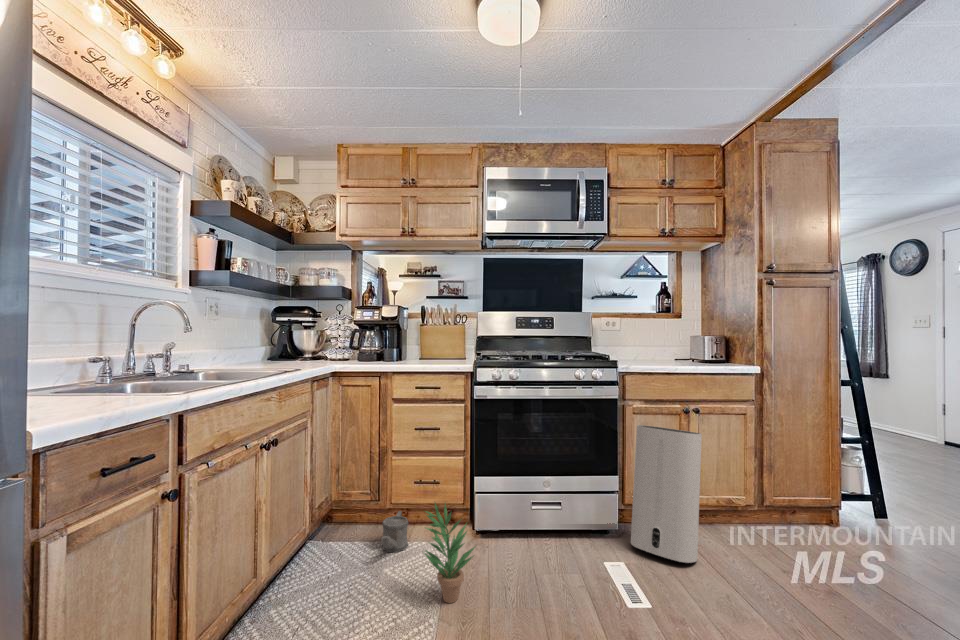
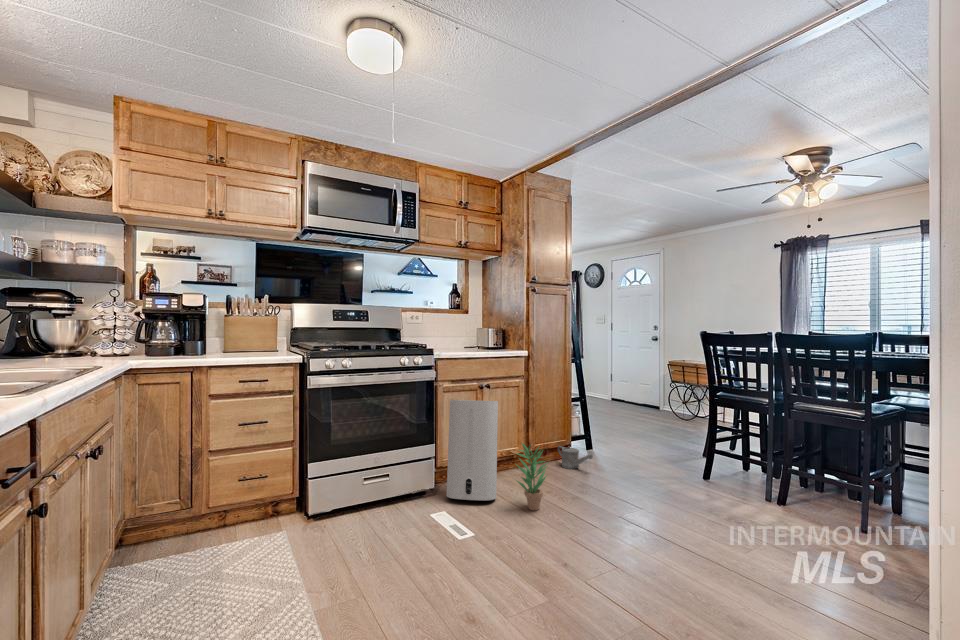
potted plant: present [424,503,475,603] -> present [517,444,547,510]
watering can: present [381,511,408,552] -> present [558,446,593,469]

